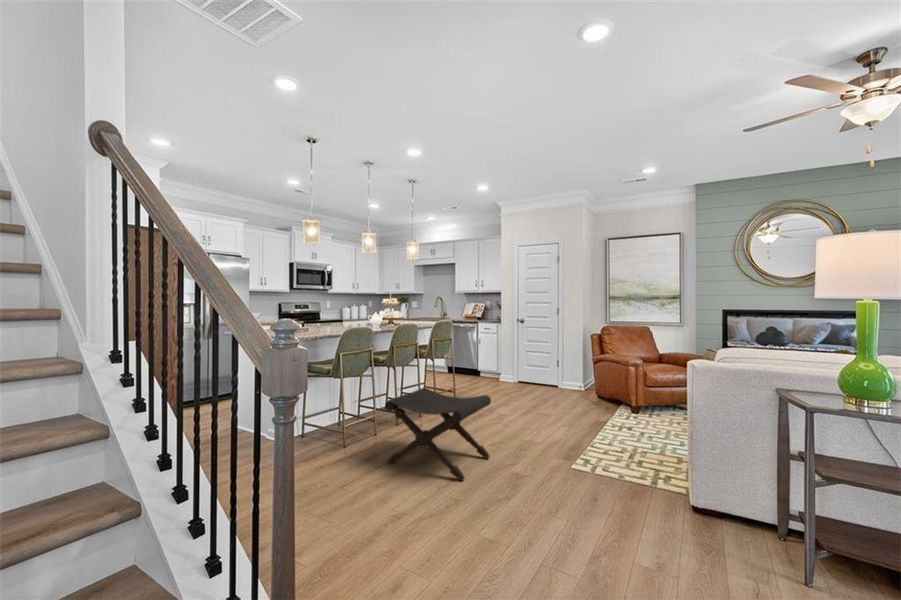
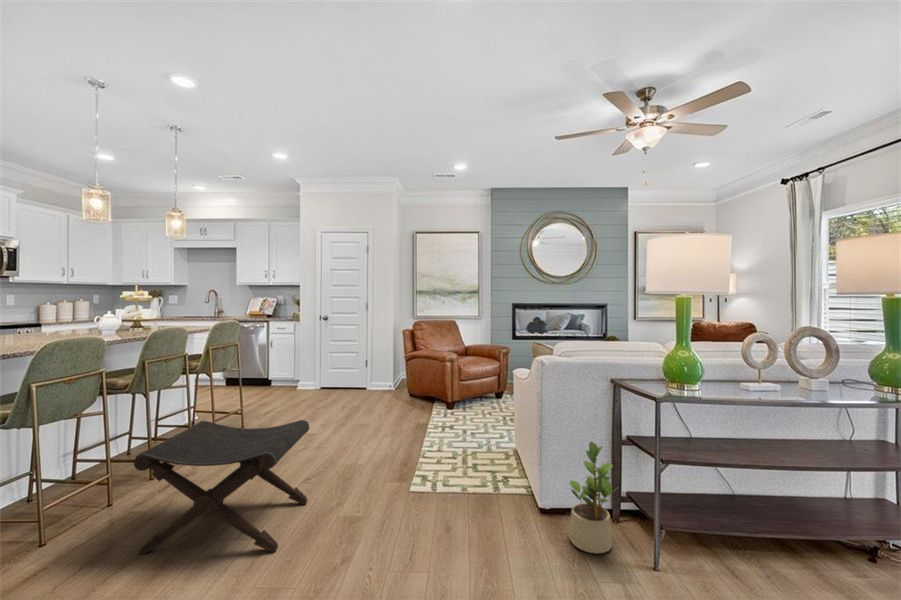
potted plant: none [715,445,772,557] -> present [570,442,612,553]

